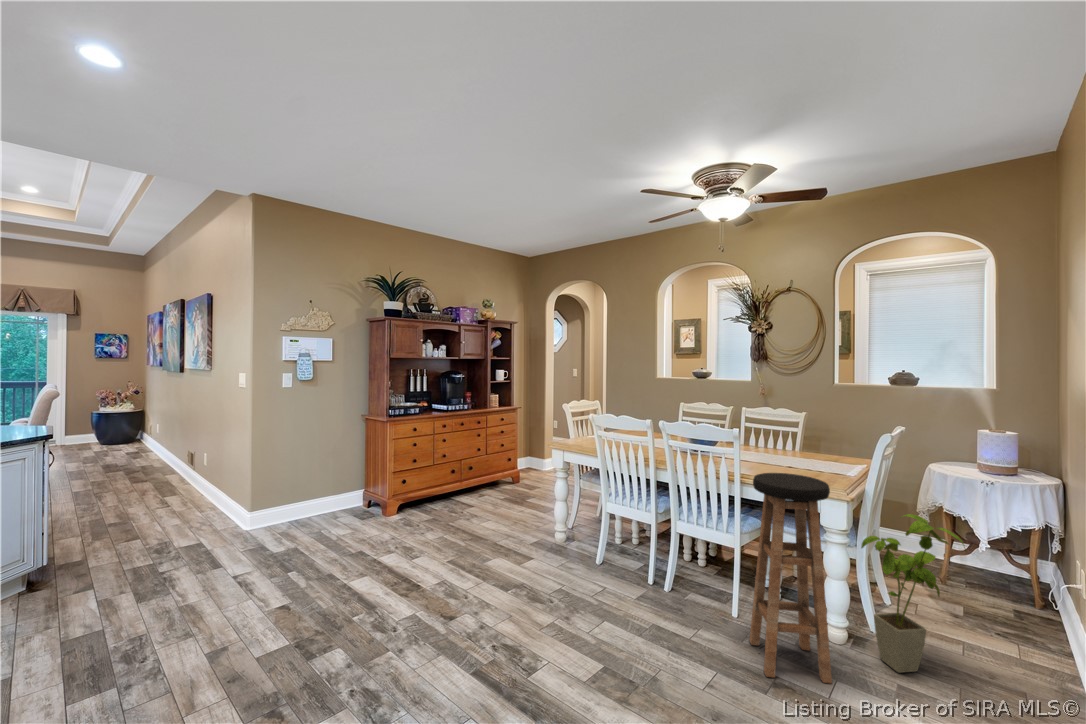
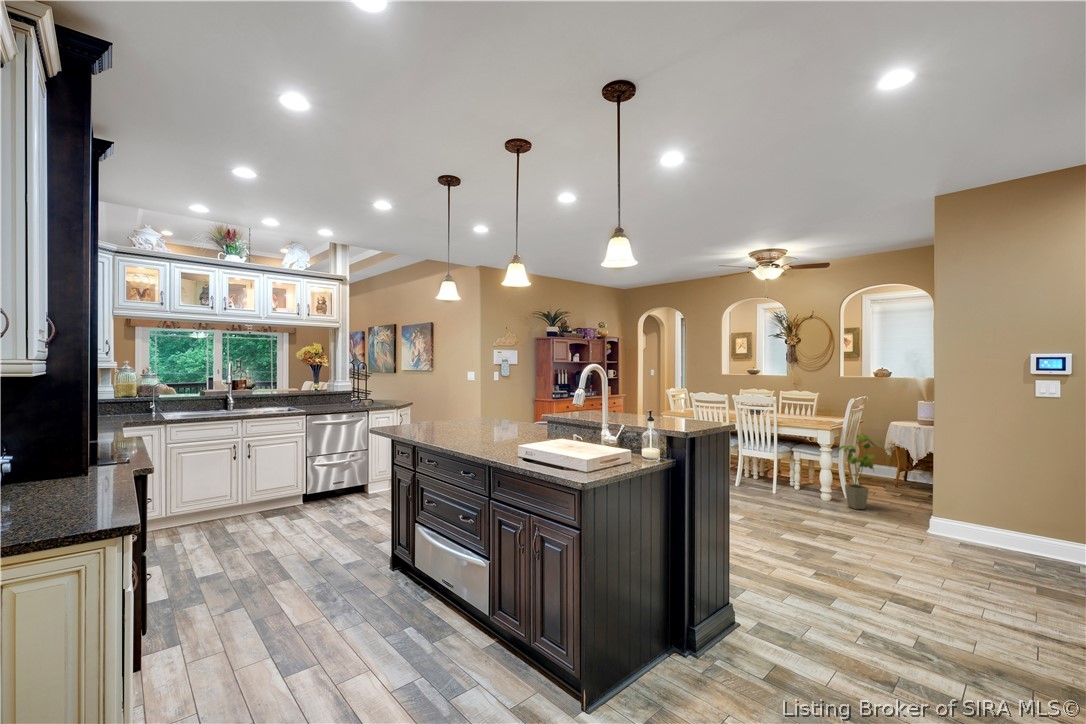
bar stool: present [749,473,832,683] -> none [782,417,821,511]

